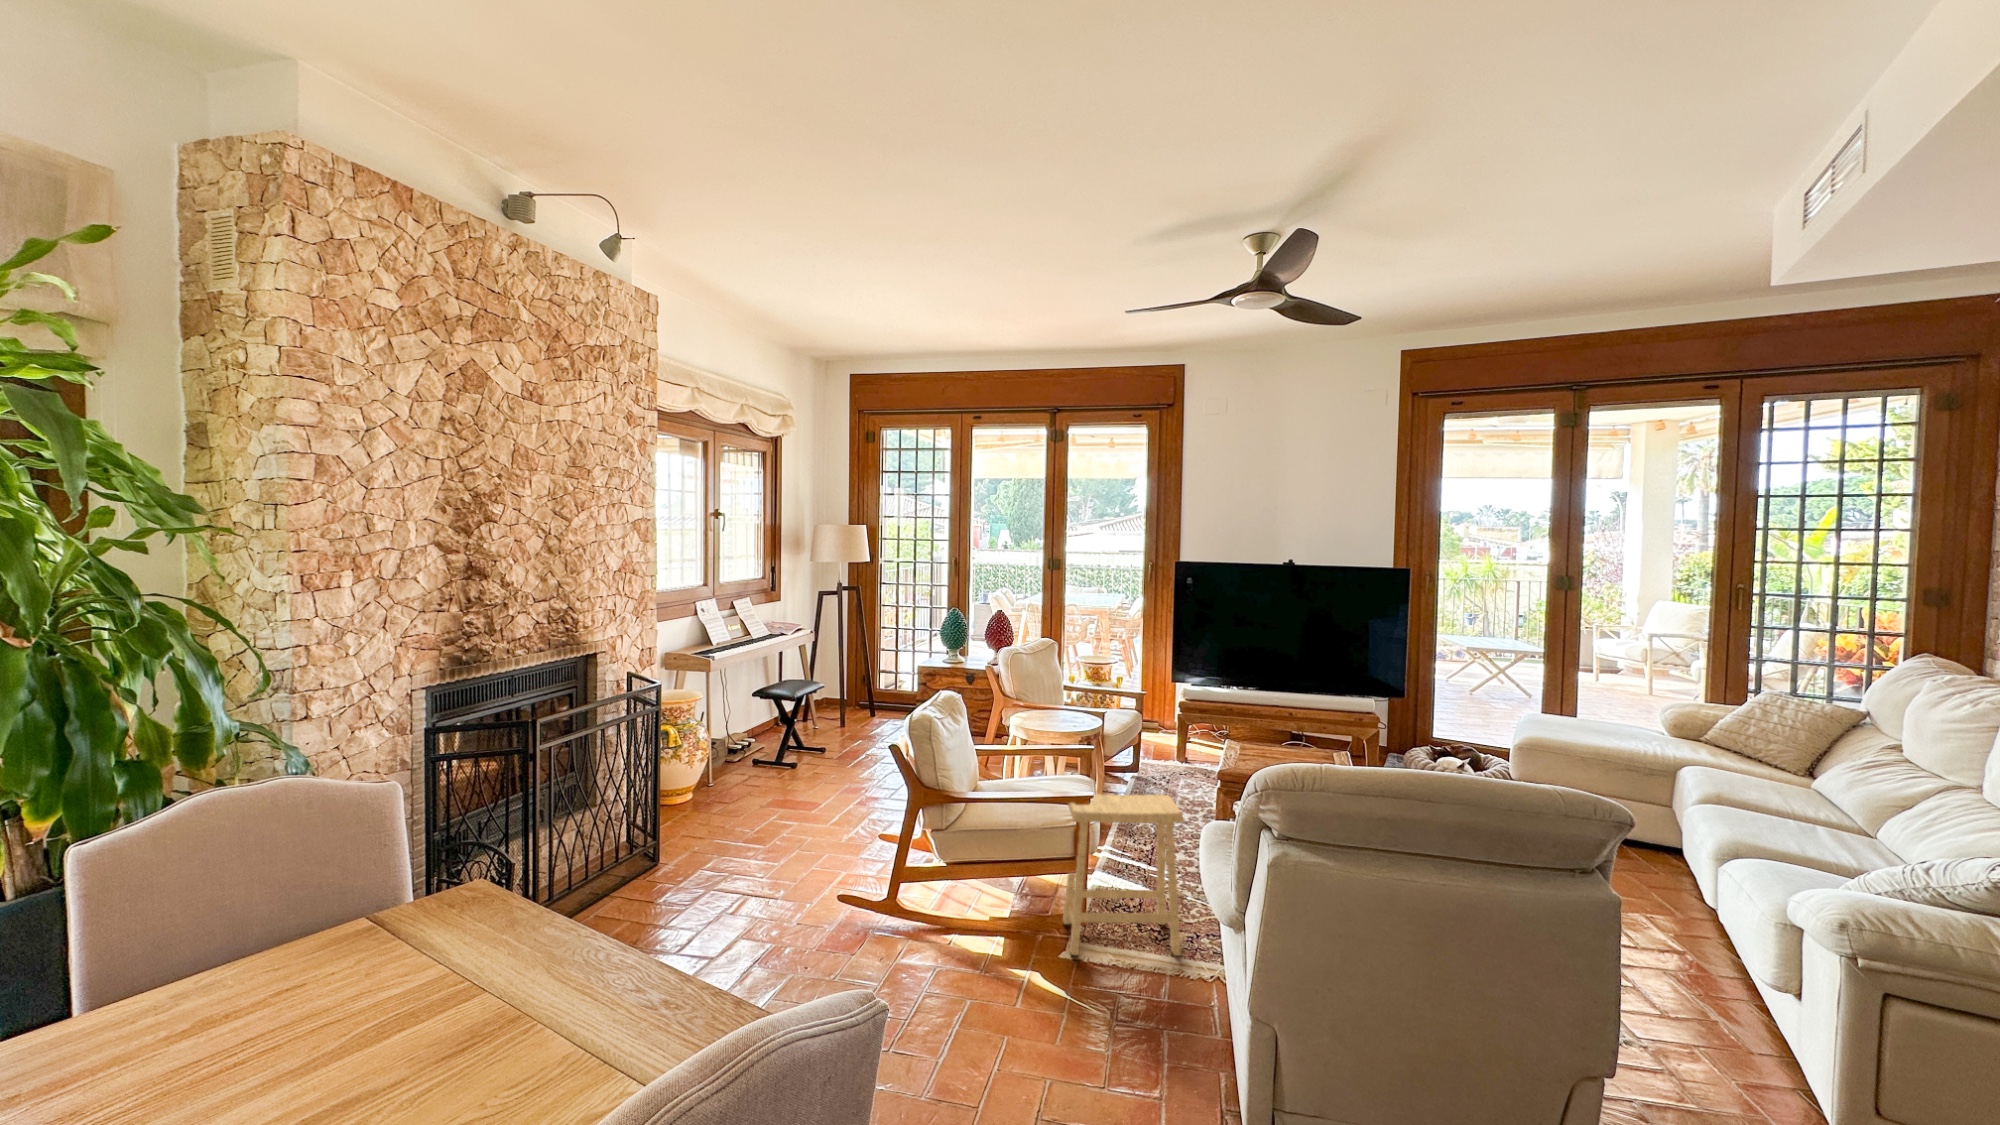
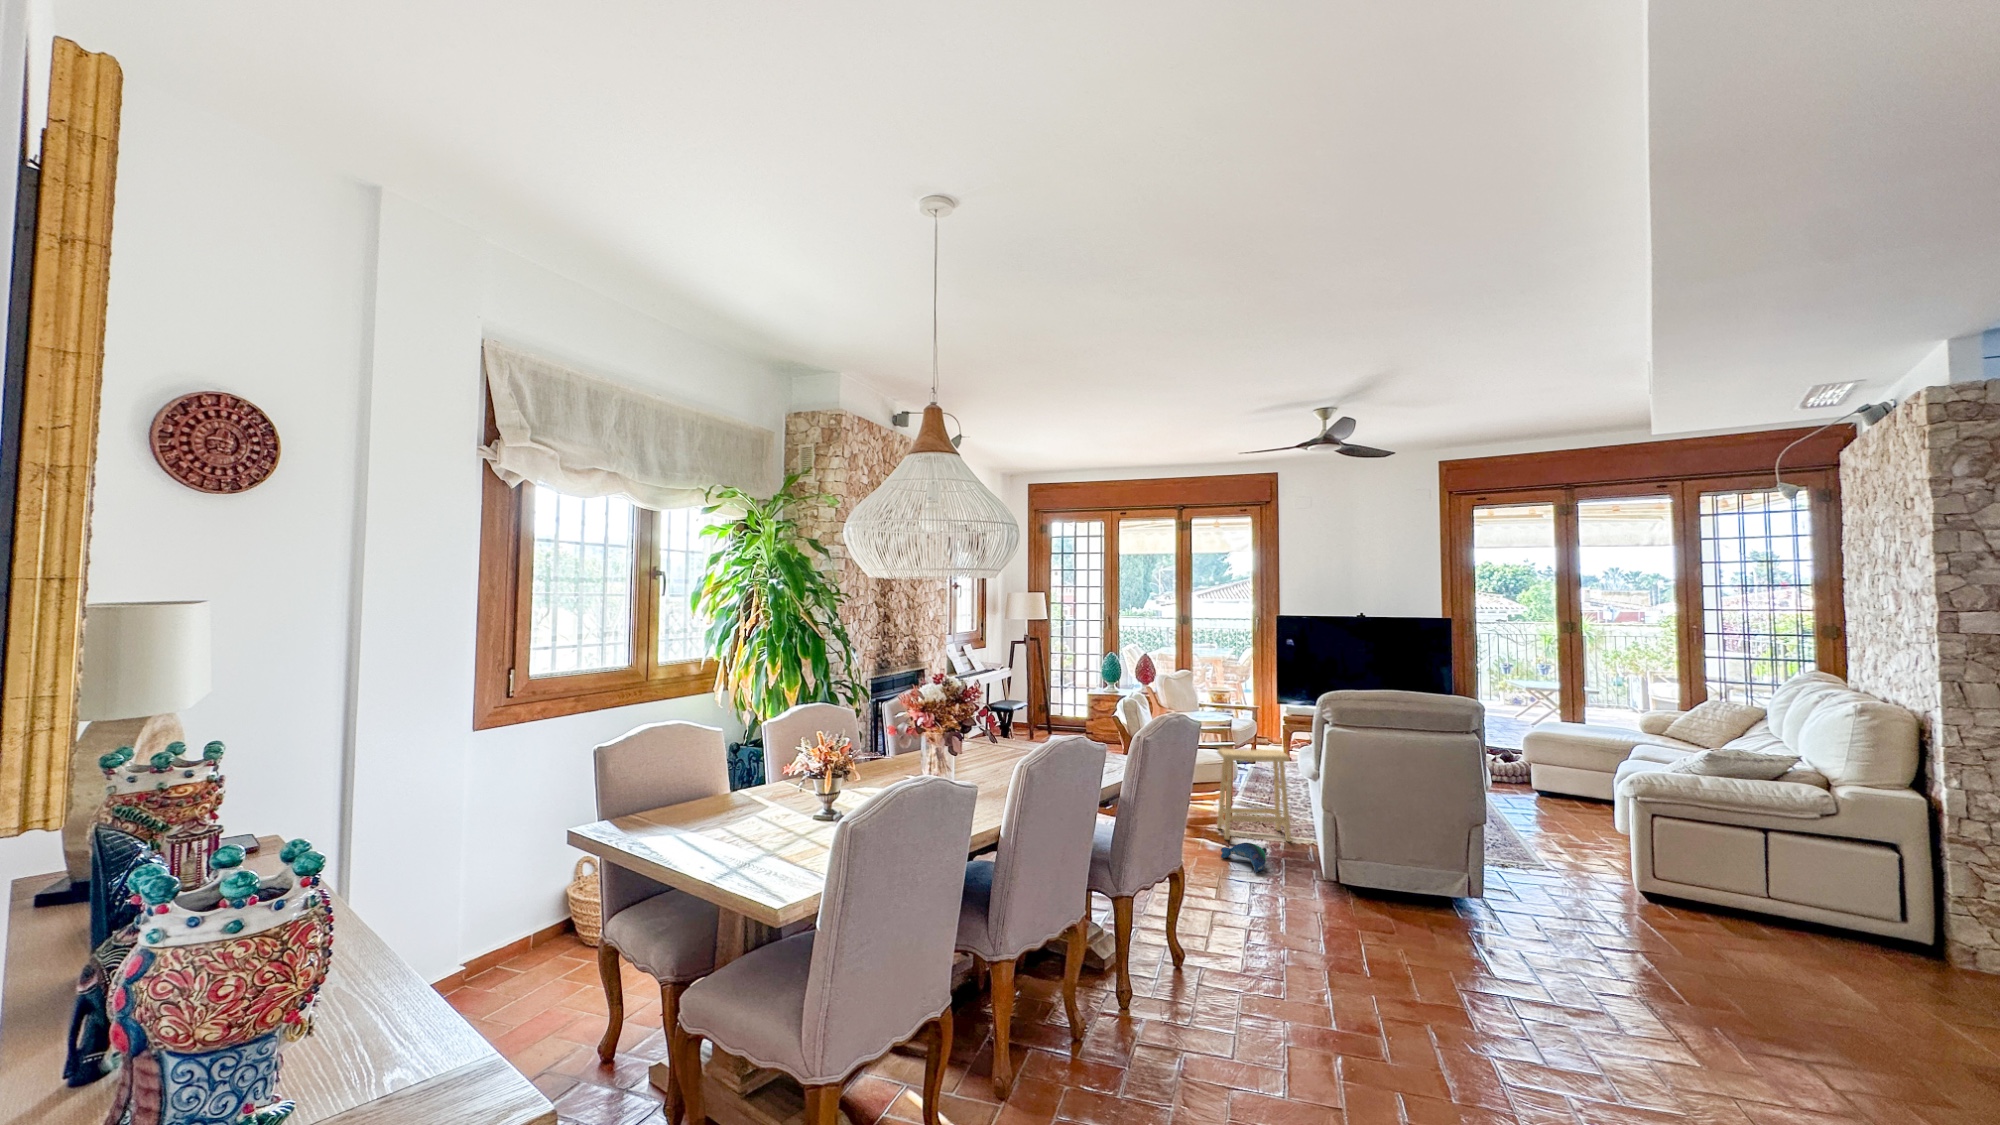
plush toy: none [1055,985,1135,1062] -> present [1221,843,1267,873]

